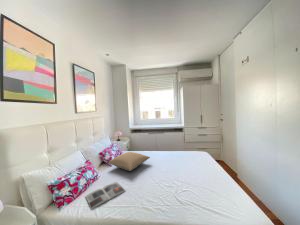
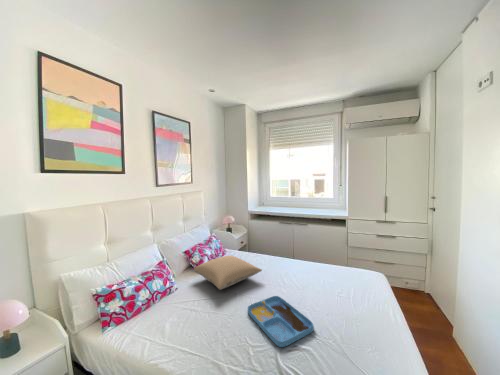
tray: none [150,169,188,192] -> present [248,296,314,347]
magazine: present [86,182,125,209] -> none [141,304,201,342]

